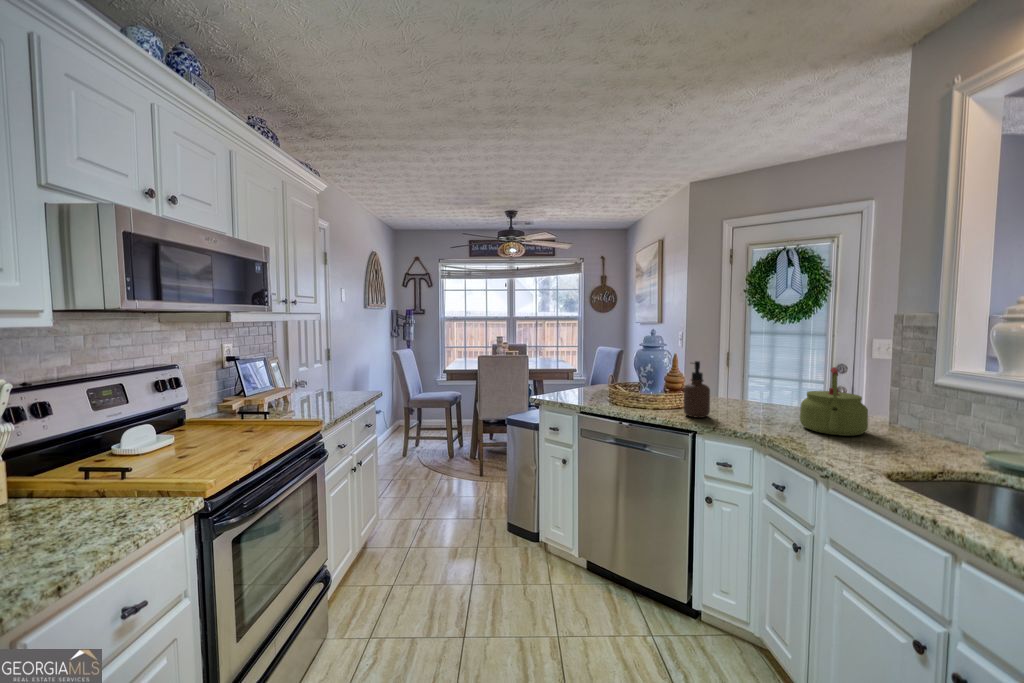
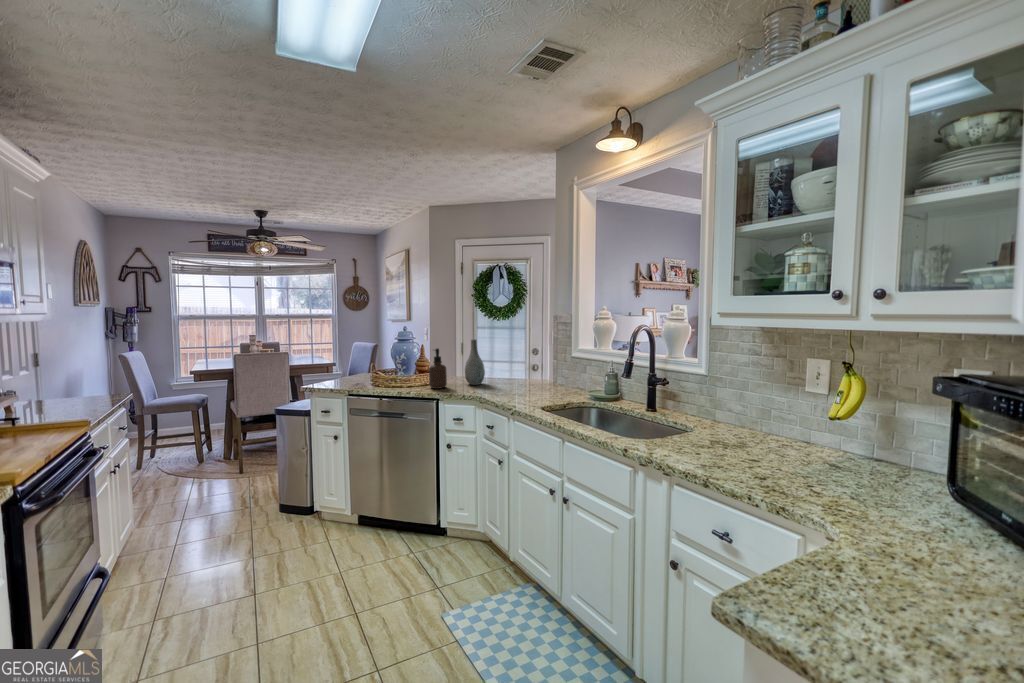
vase: none [738,350,772,418] -> present [465,339,485,385]
kettle: present [800,367,868,436] -> none [499,348,533,389]

